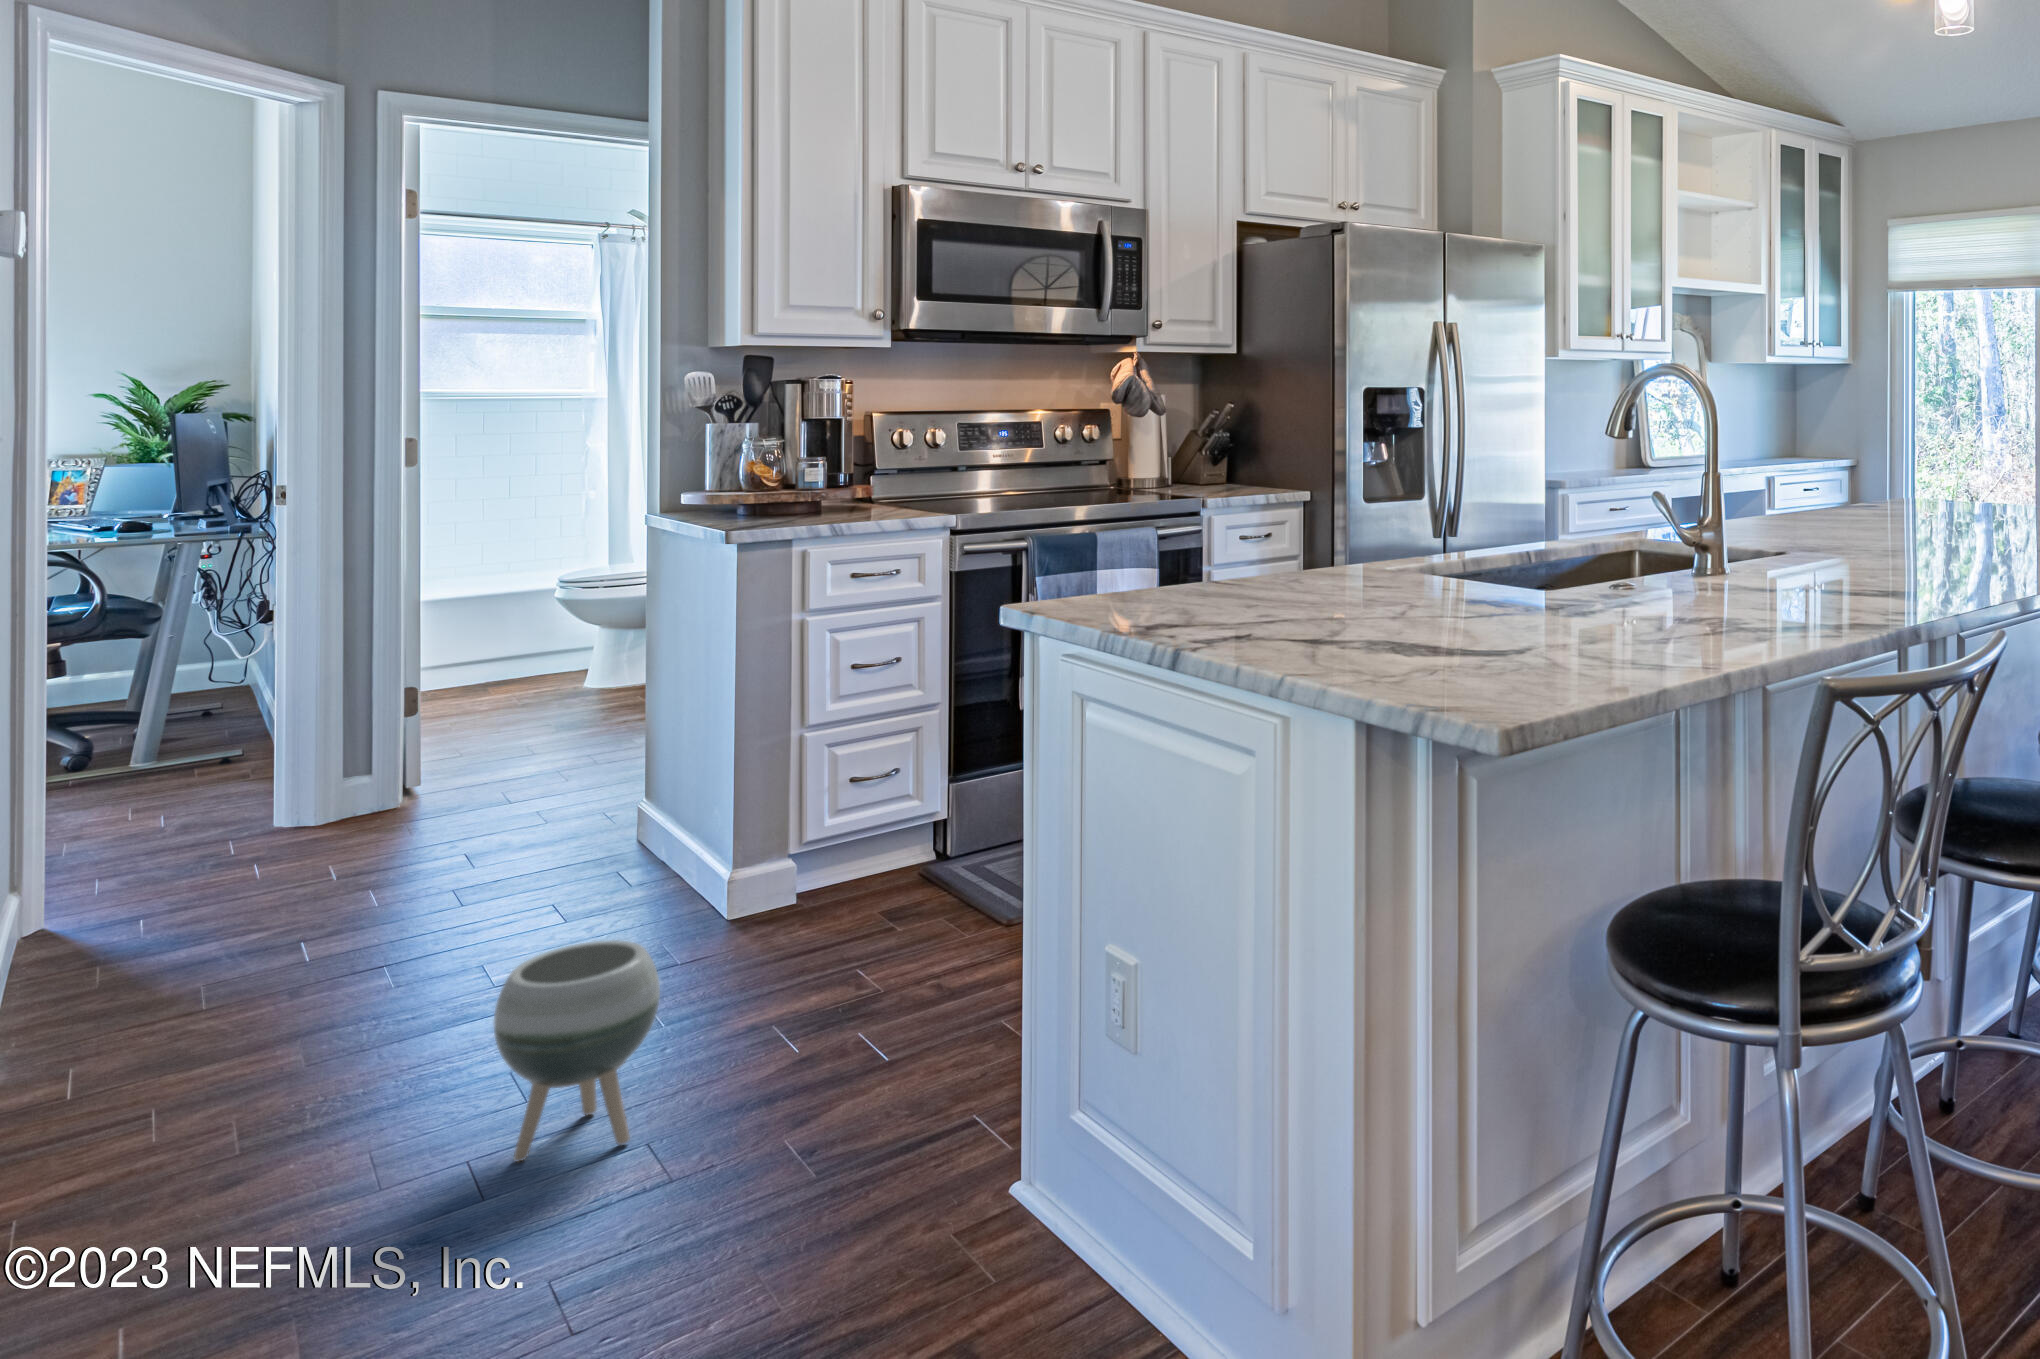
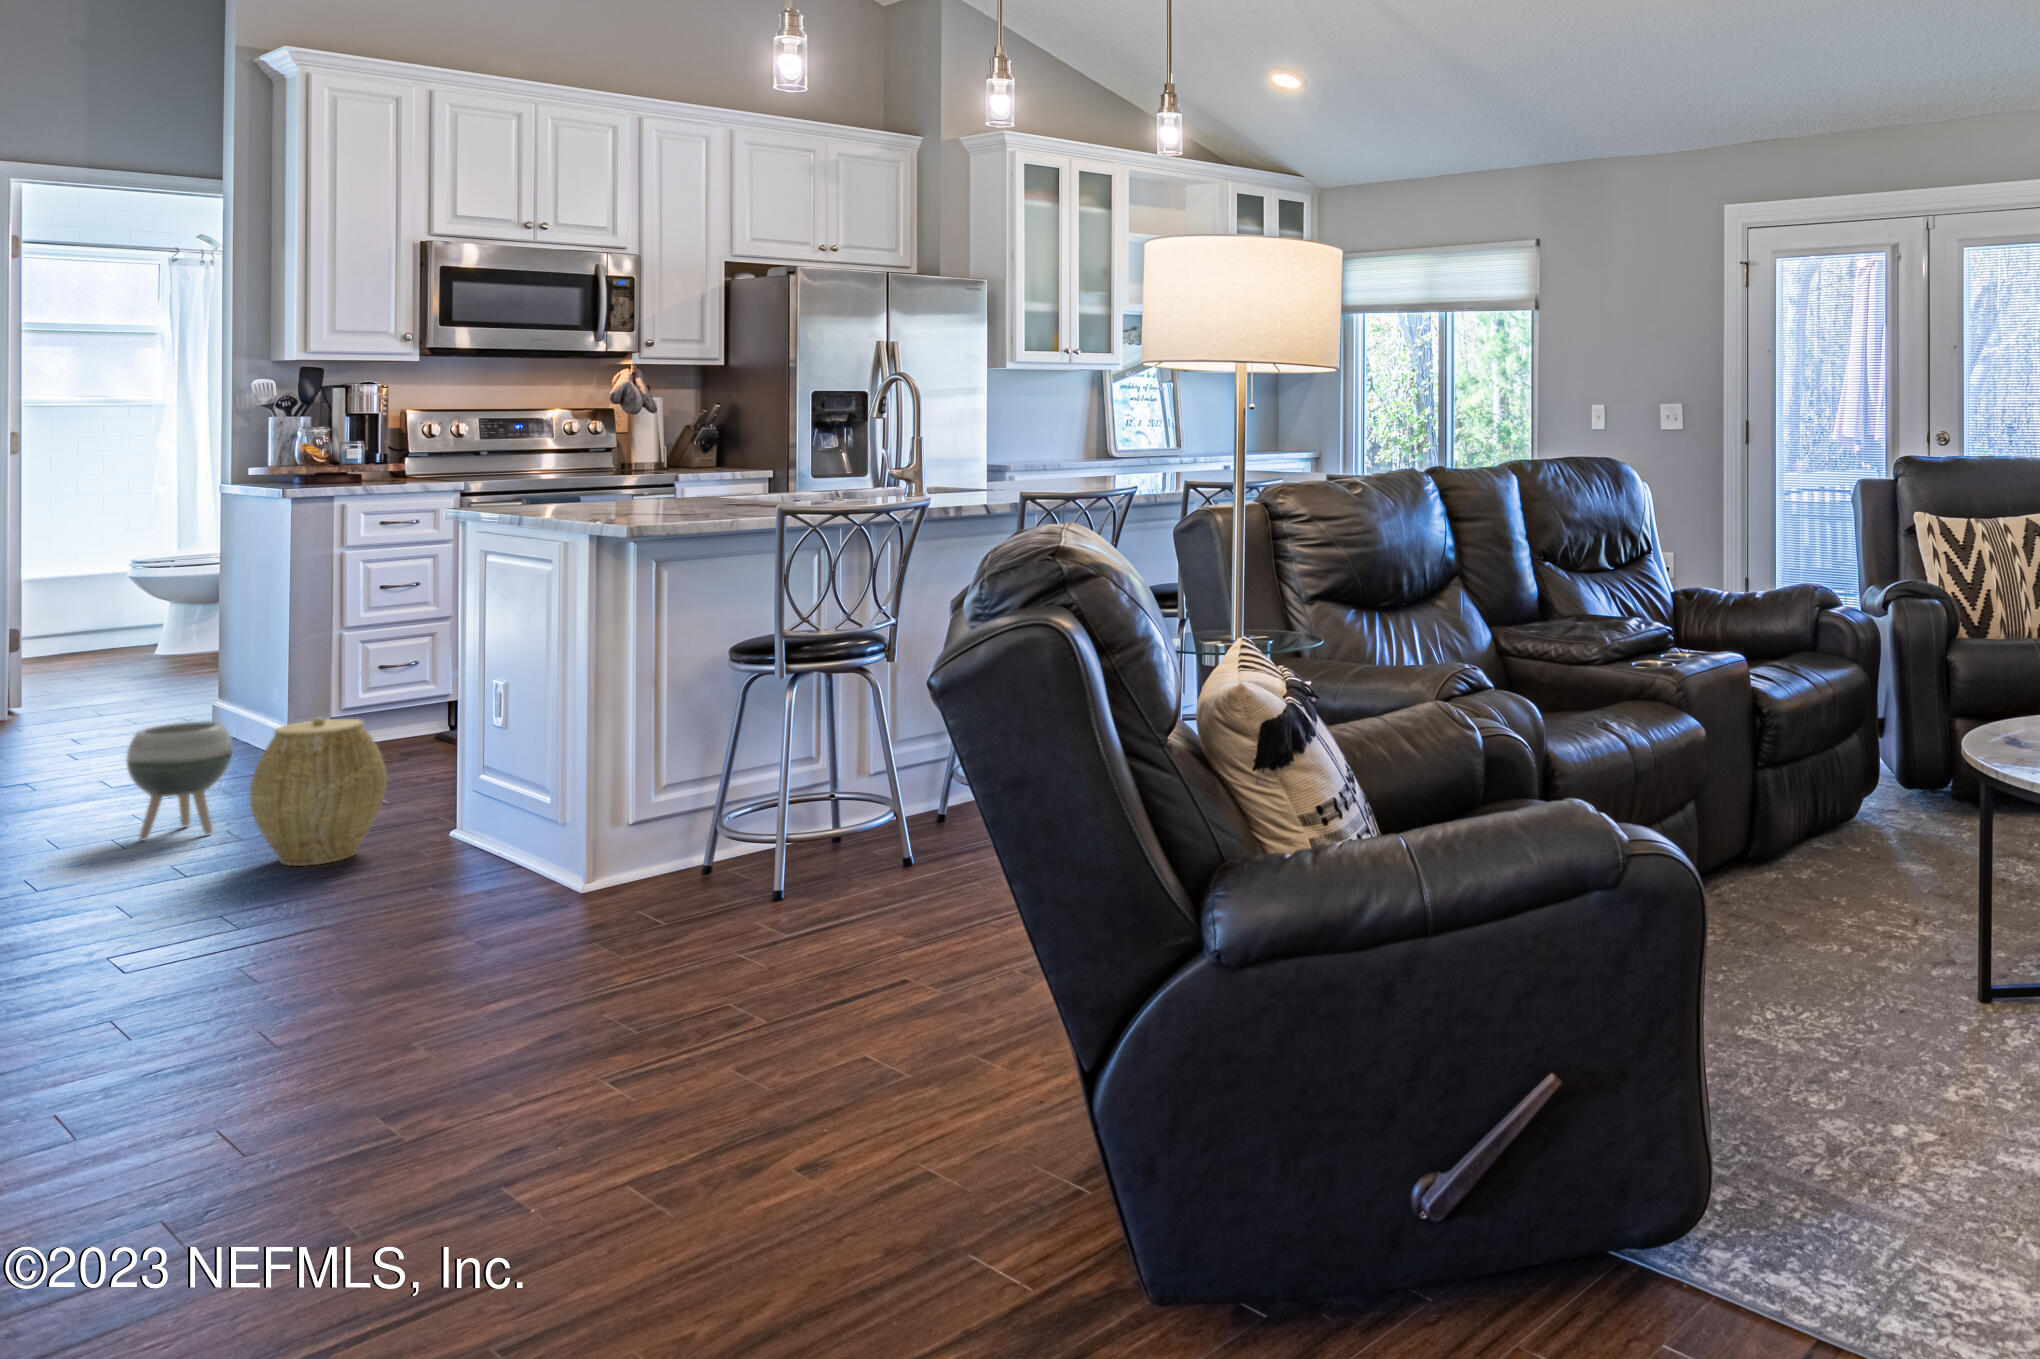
woven basket: none [688,981,914,1282] -> present [250,718,387,866]

